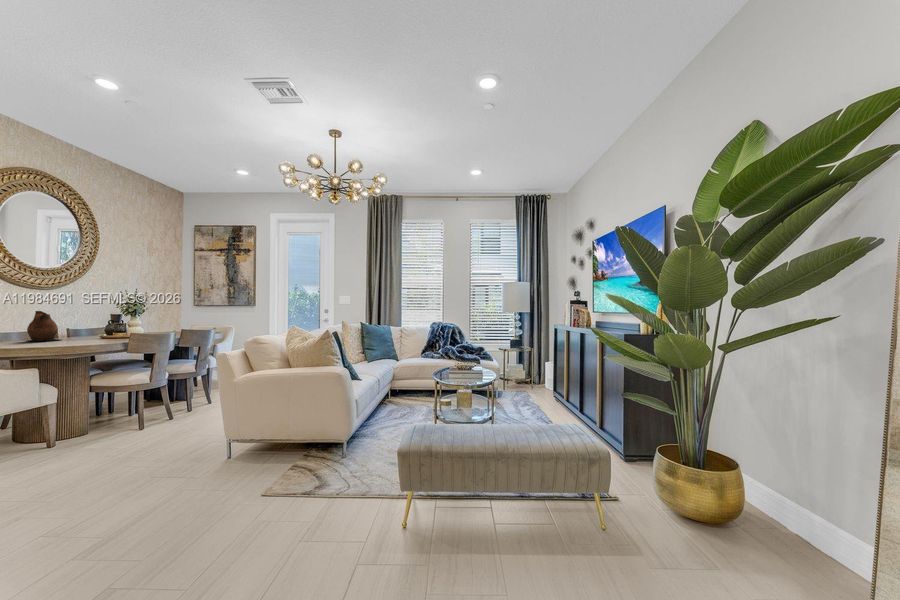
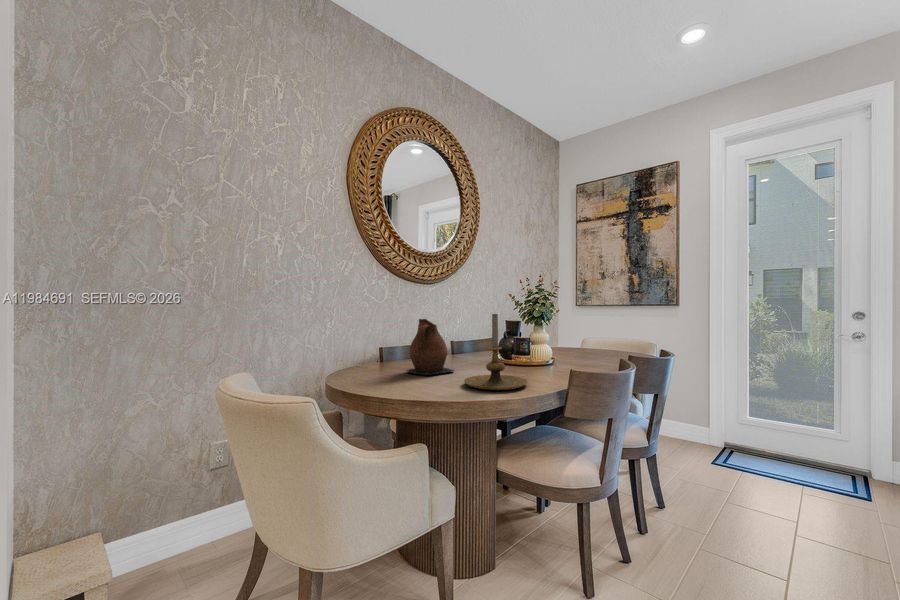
candle holder: none [65,308,107,343] -> present [464,314,528,390]

